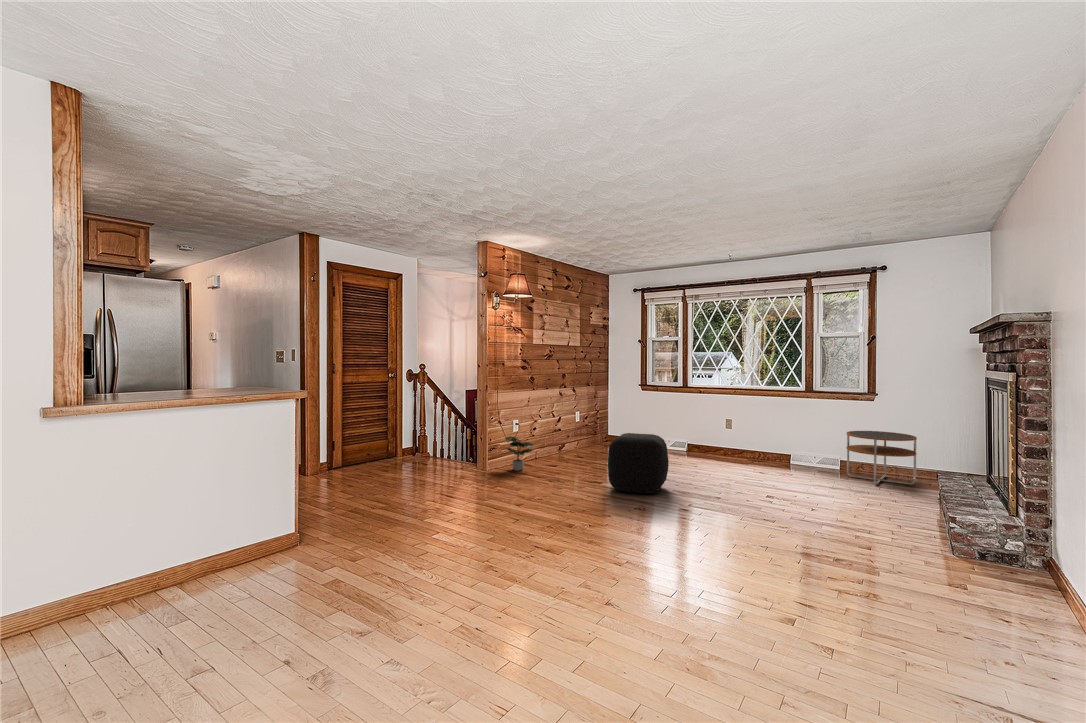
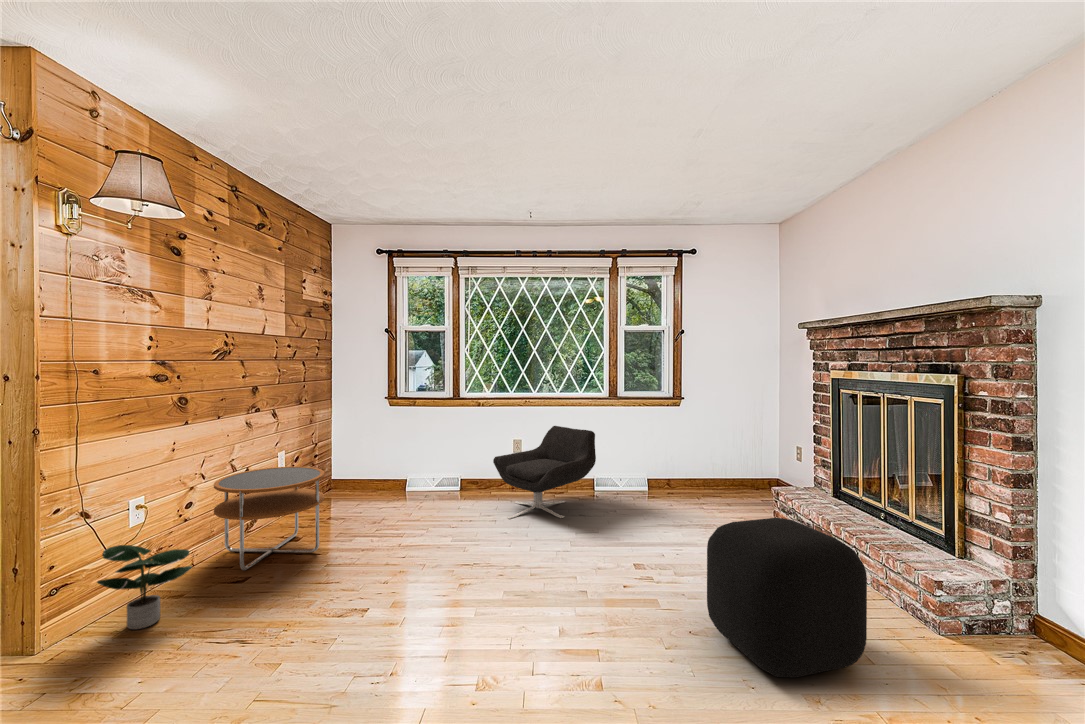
lounge chair: none [703,410,779,471] -> present [493,426,596,519]
side table: present [846,431,917,485] -> present [214,466,324,570]
ottoman: present [608,433,669,494] -> present [707,518,867,678]

